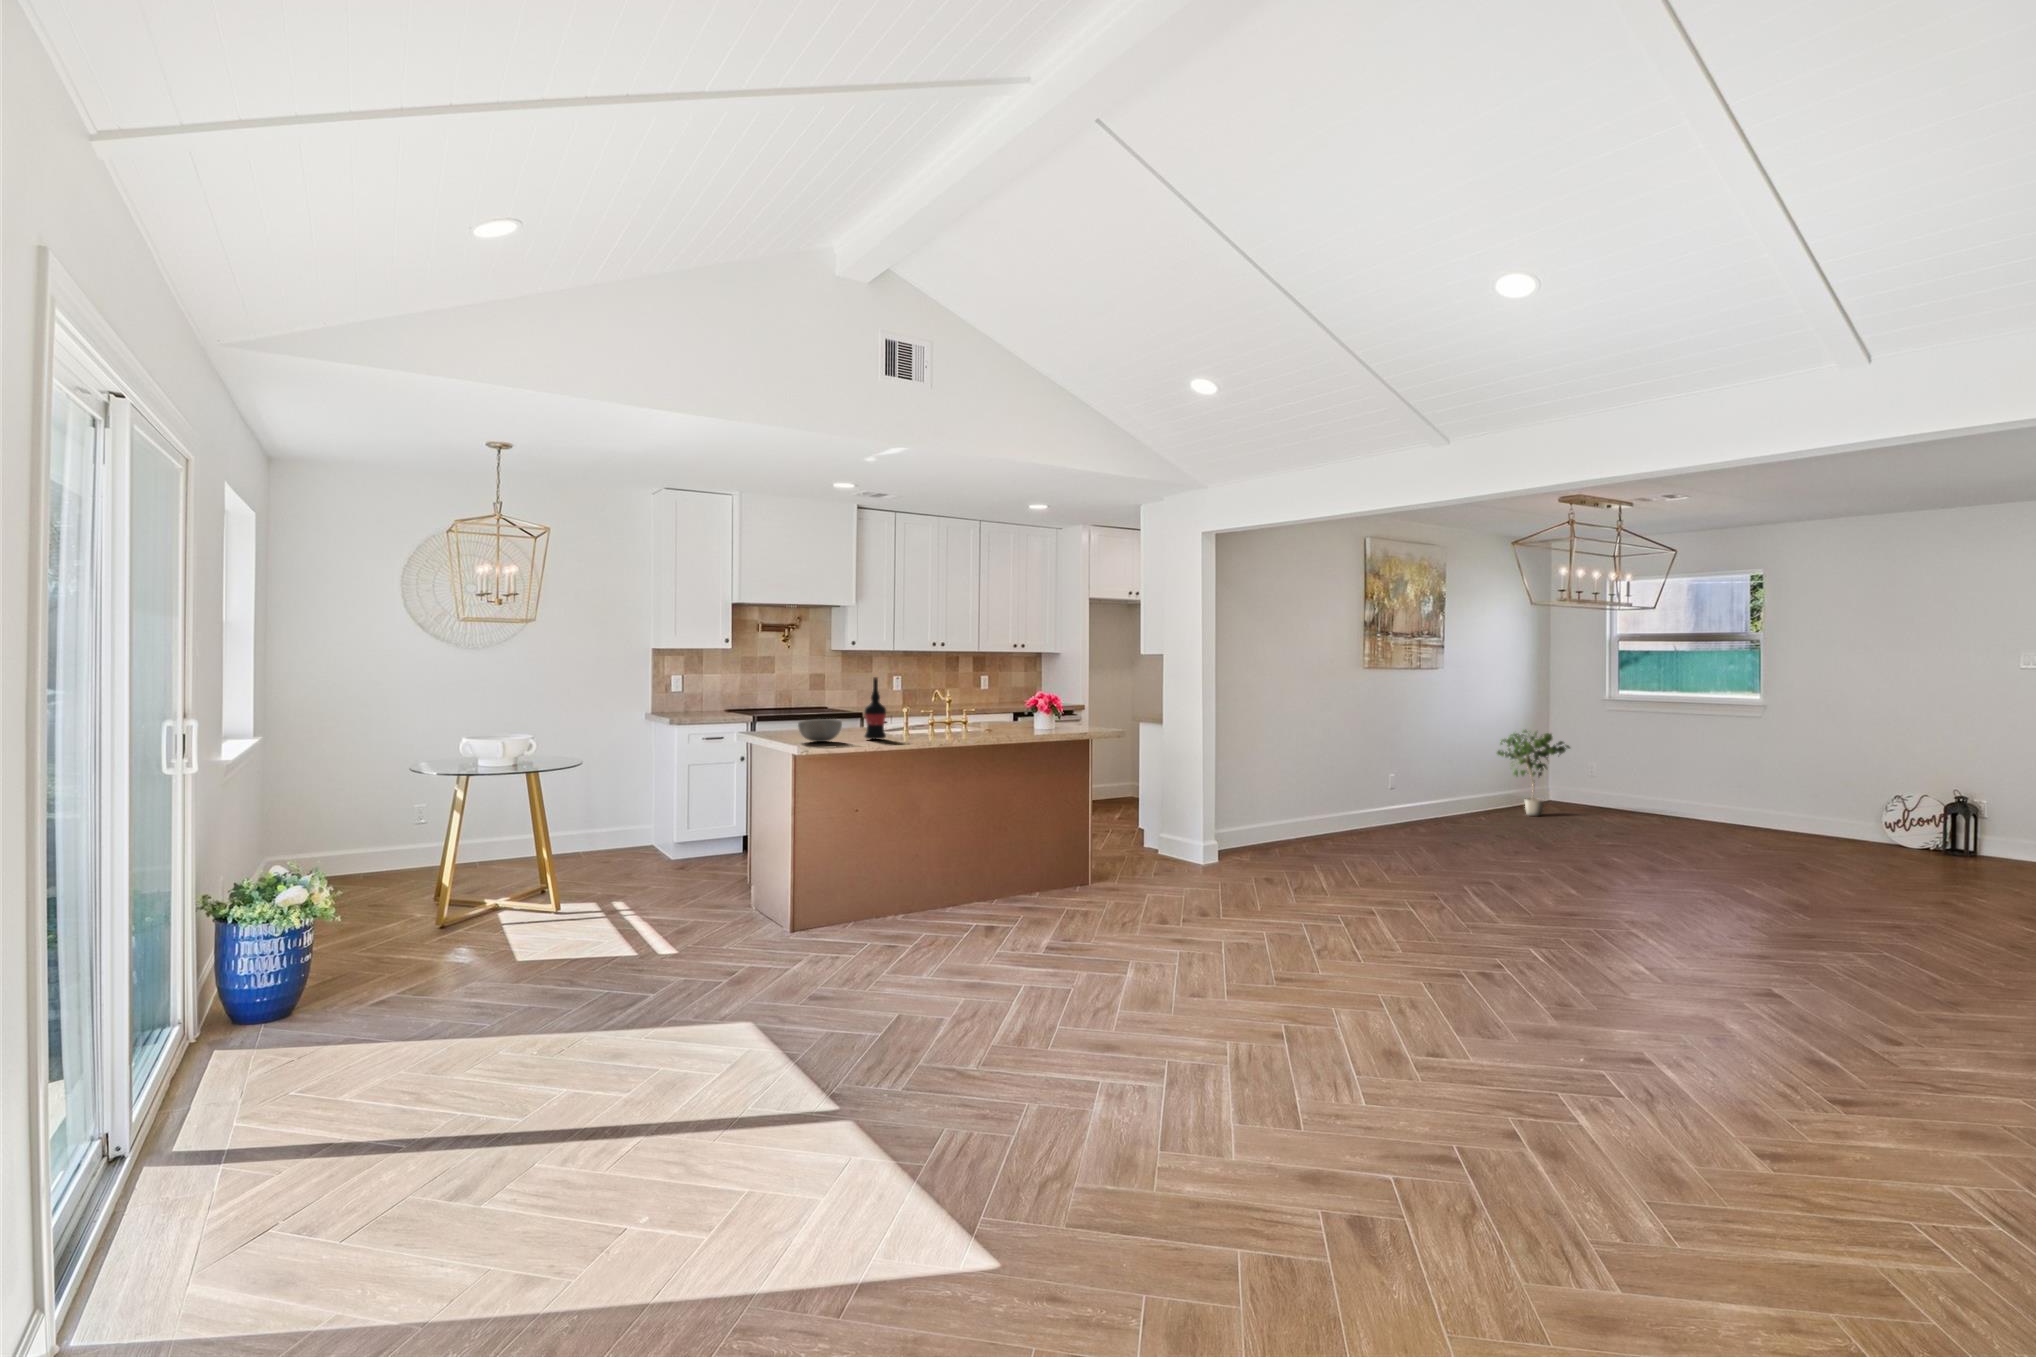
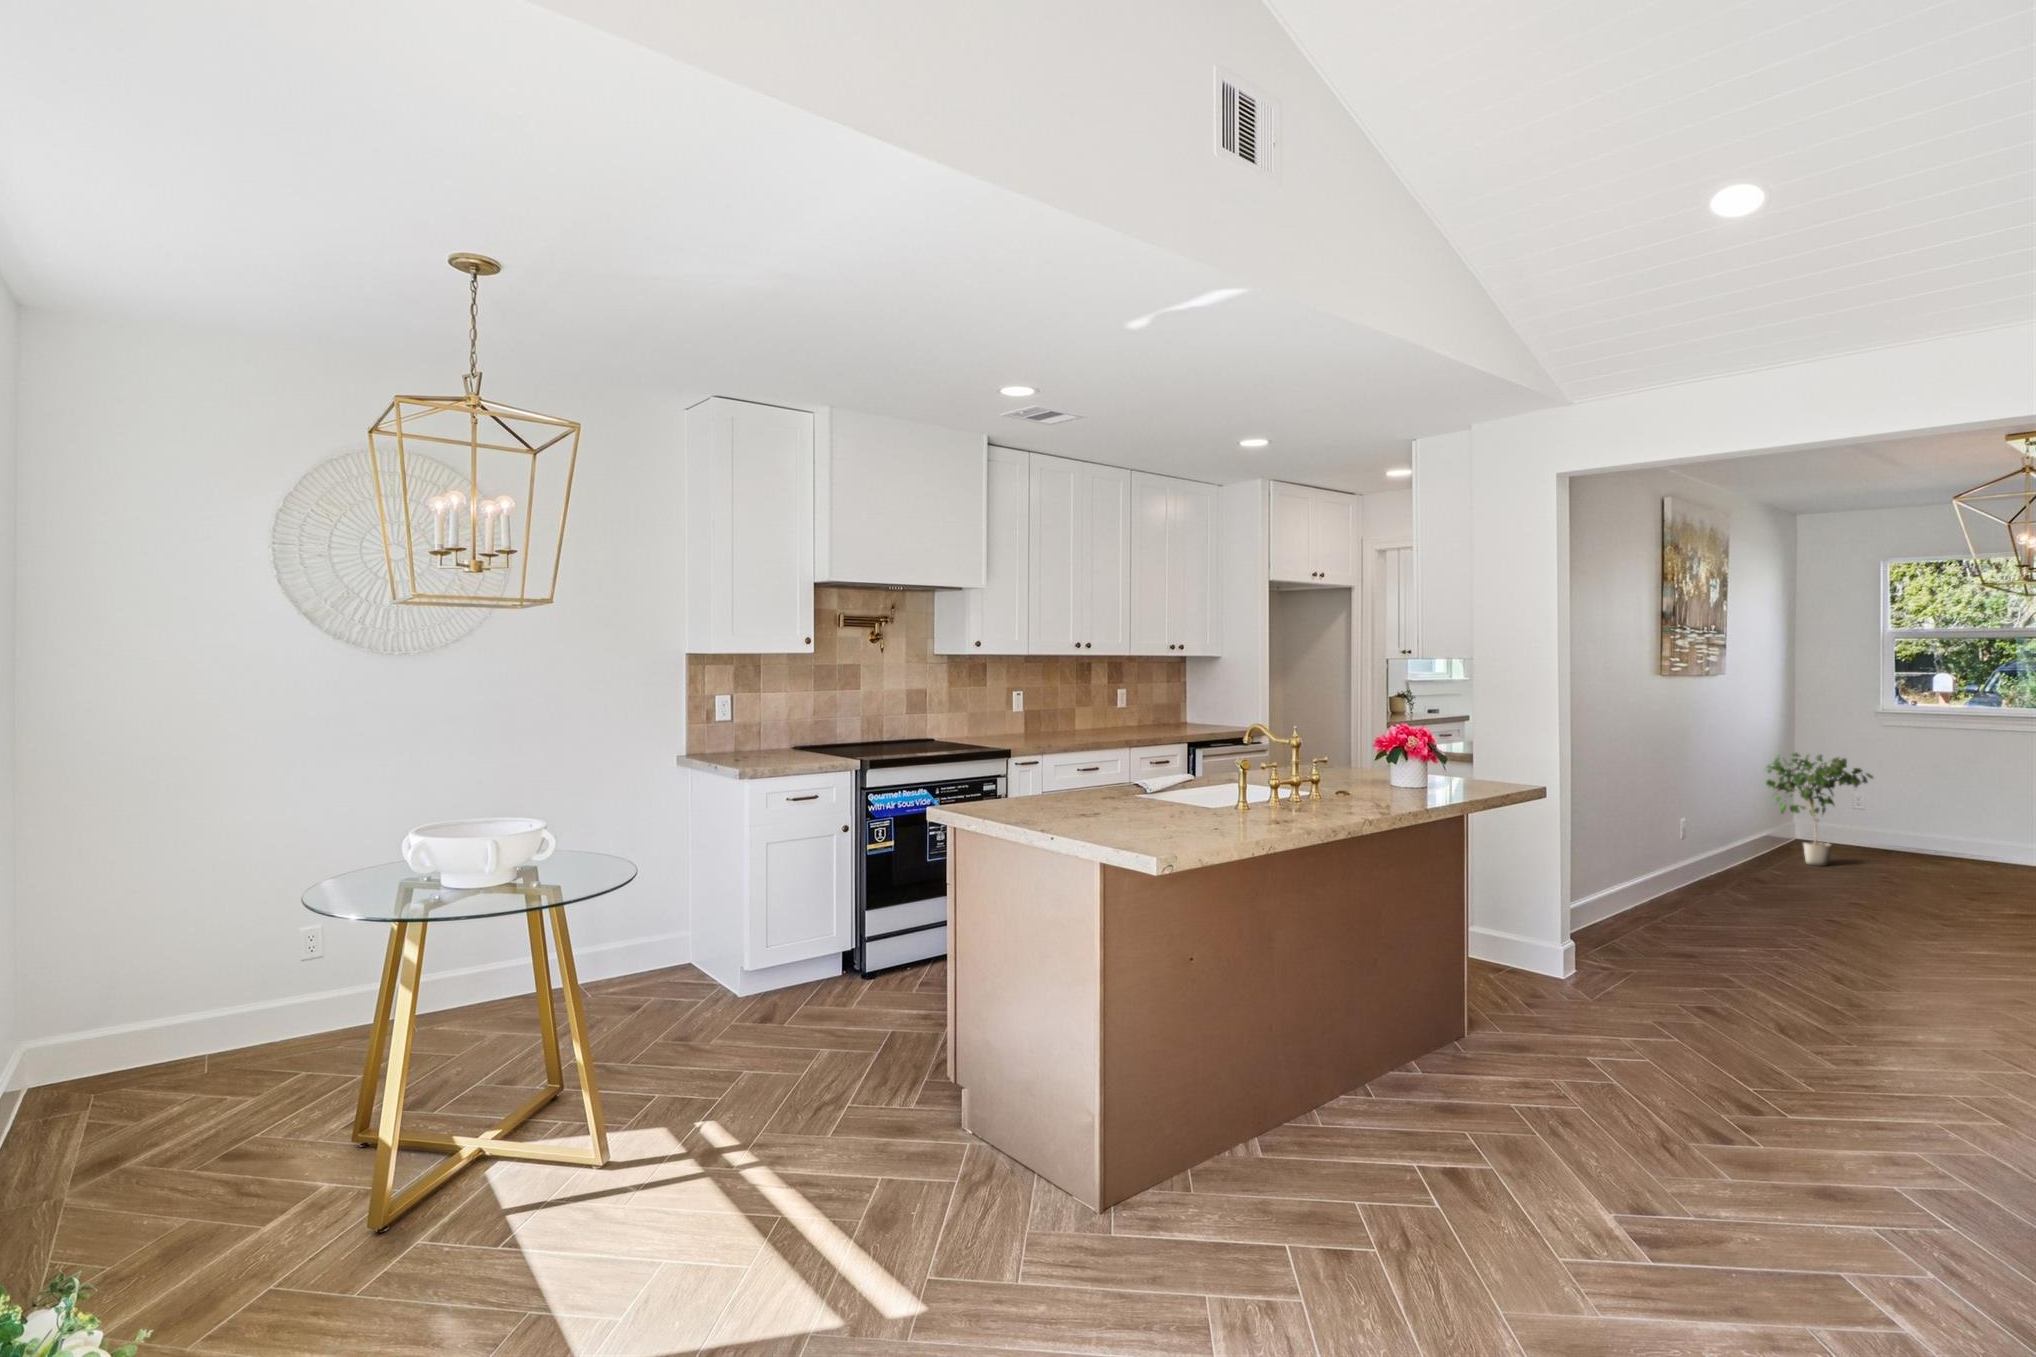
wine bottle: present [865,677,886,739] -> none [1218,707,1261,827]
bowl: present [798,719,842,742] -> none [1117,791,1203,839]

